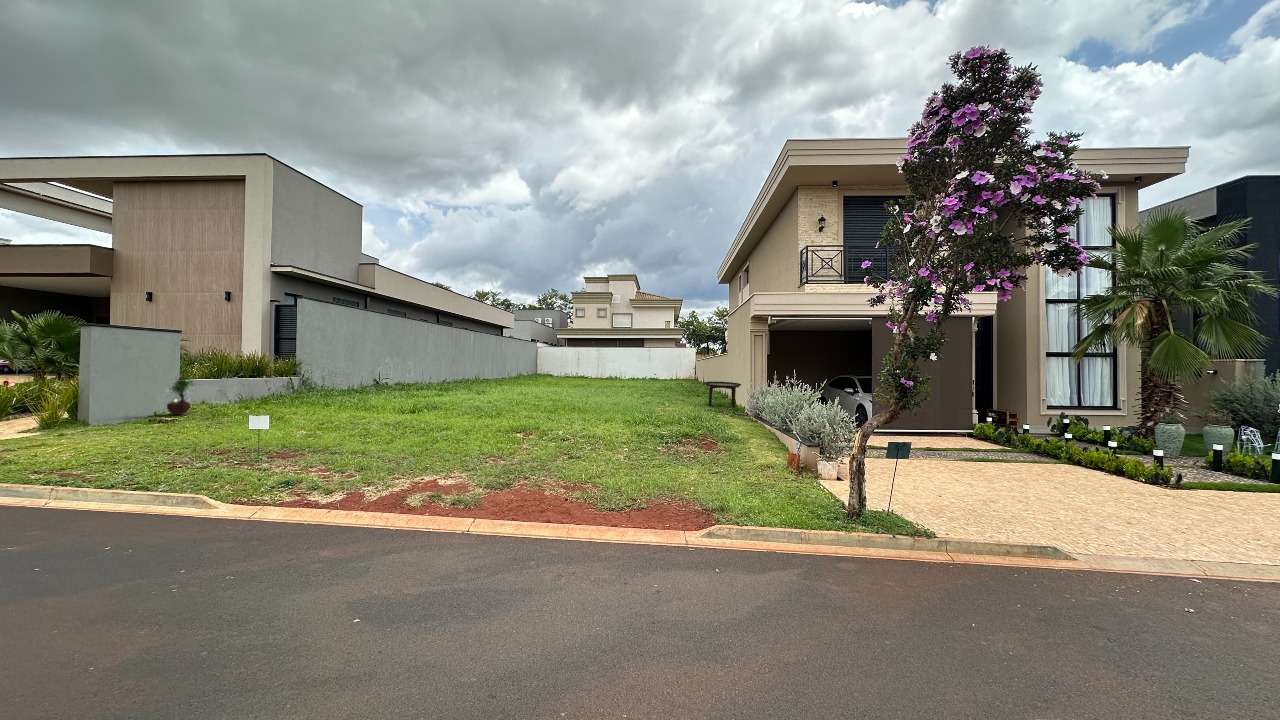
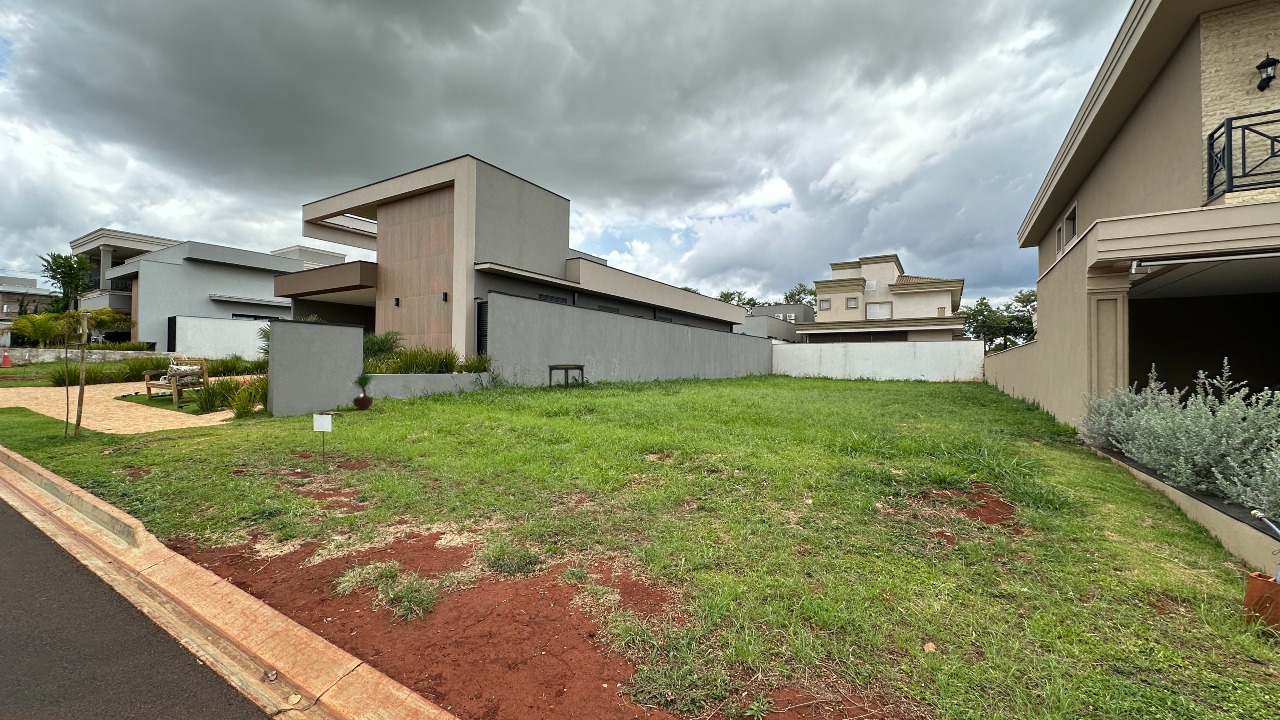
round table: present [704,381,741,408] -> present [548,365,585,389]

